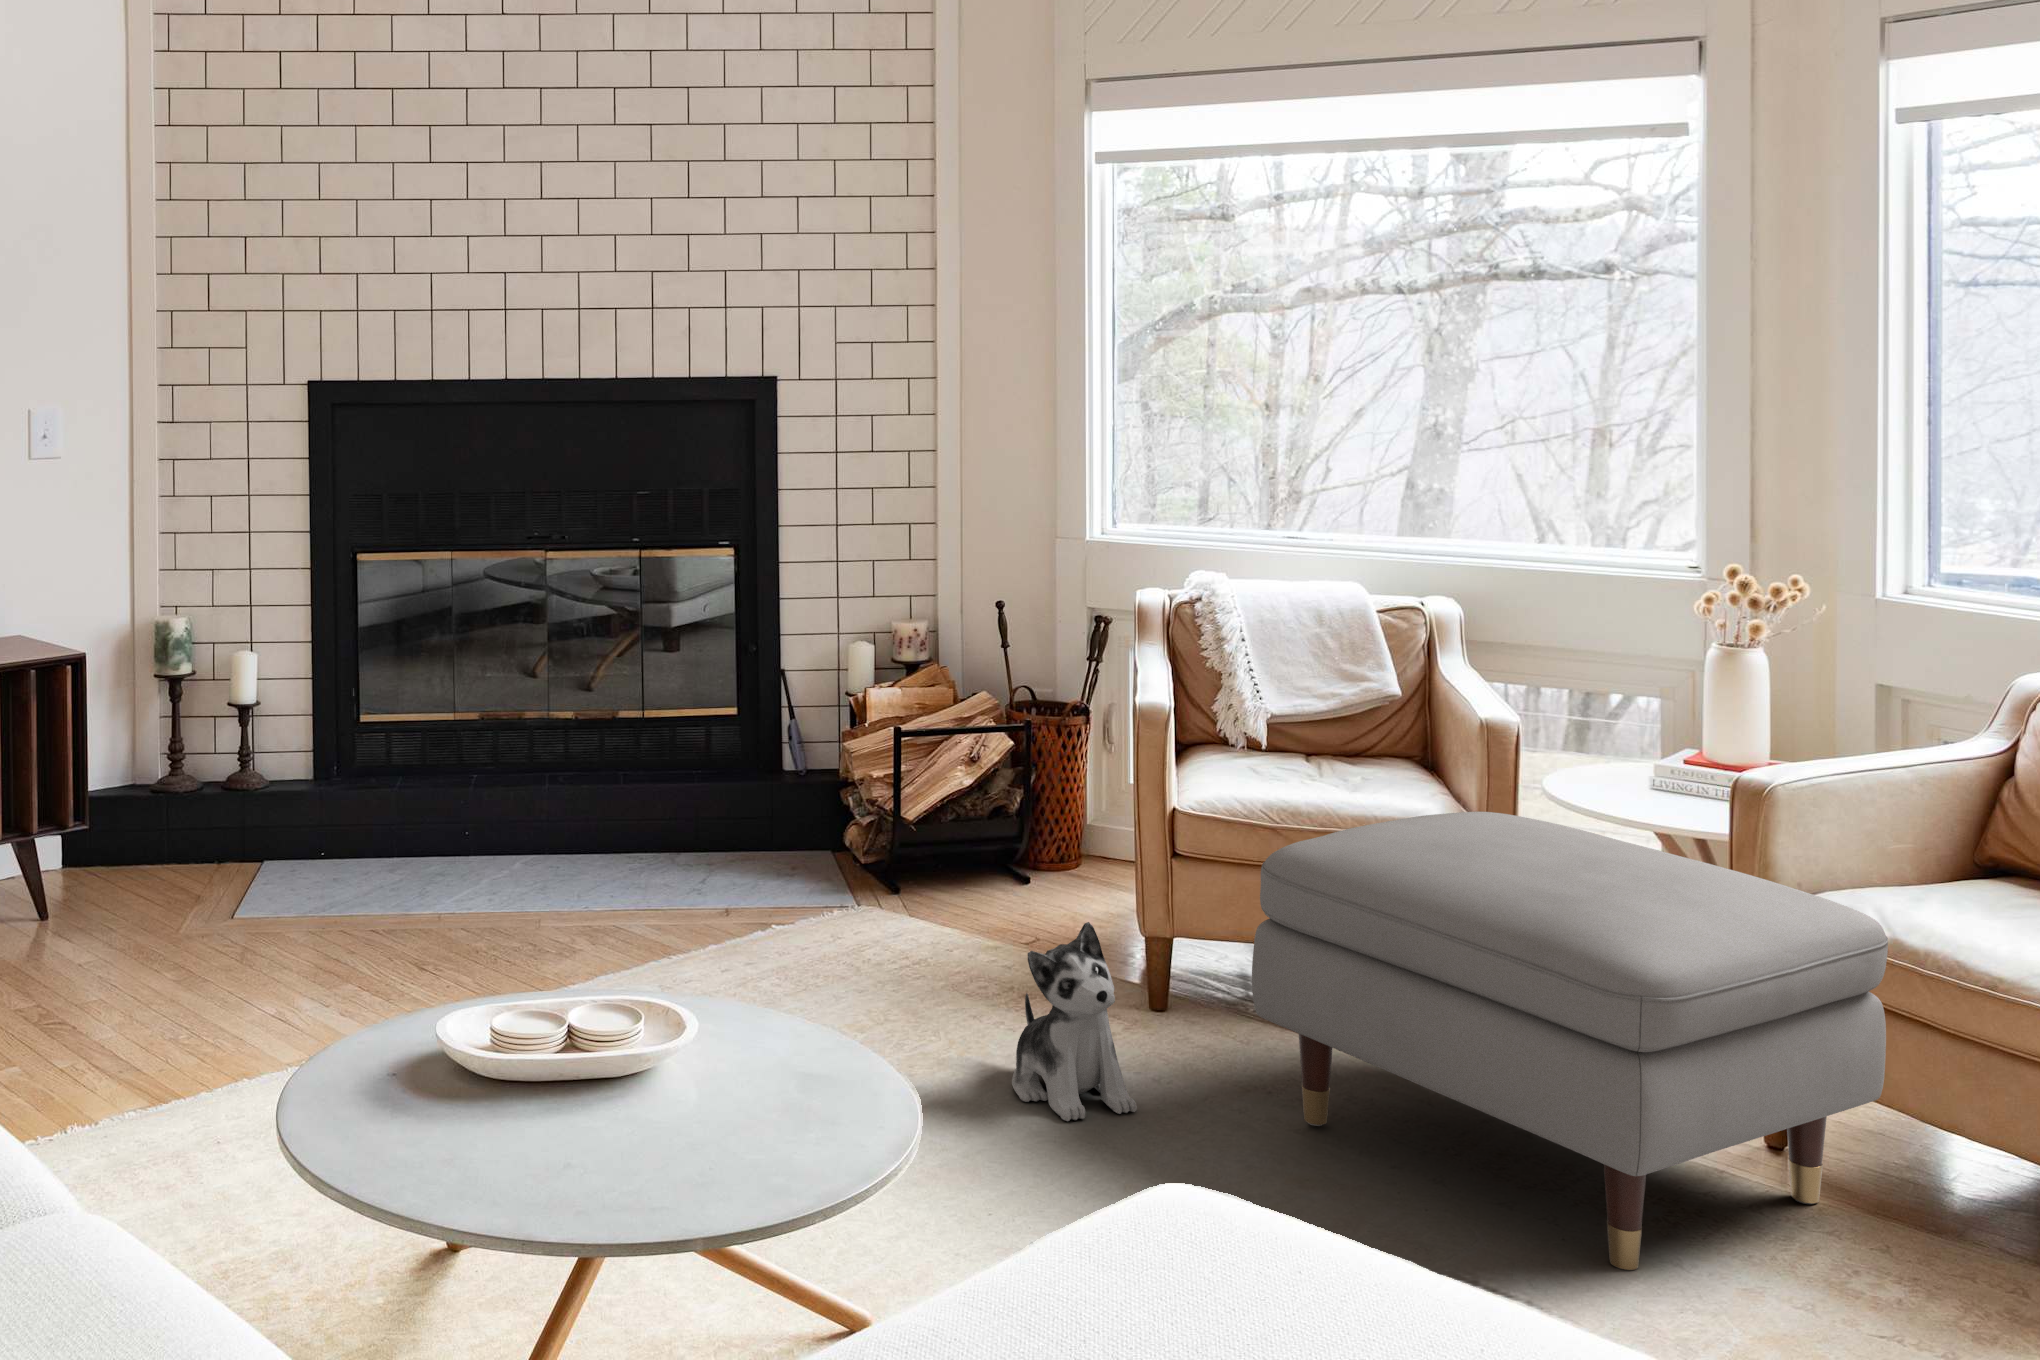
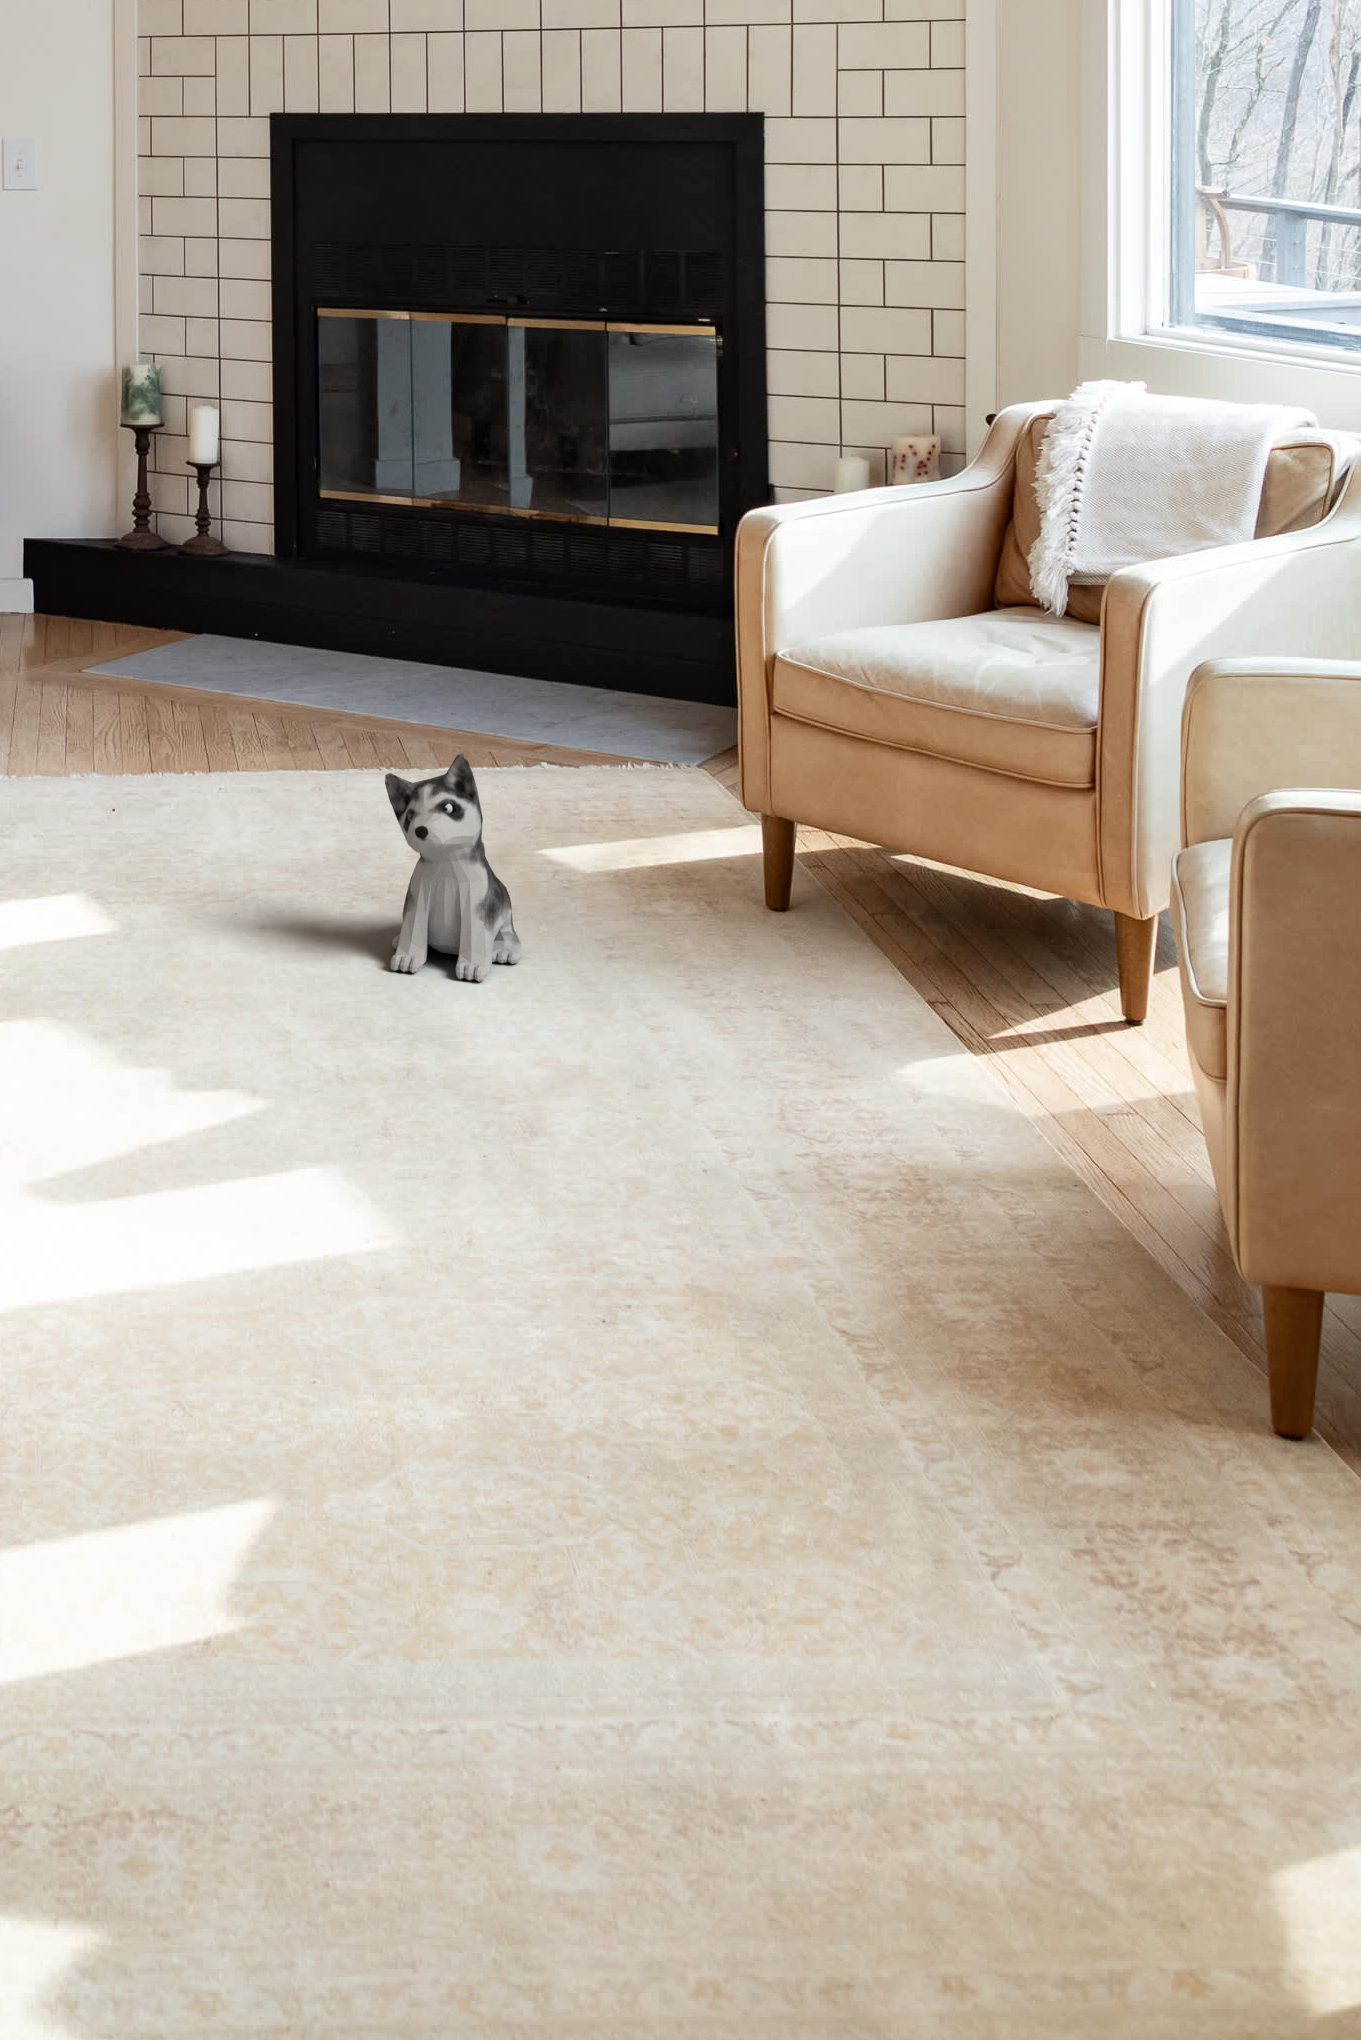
ottoman: present [1252,812,1888,1270] -> none [552,688,1108,1247]

